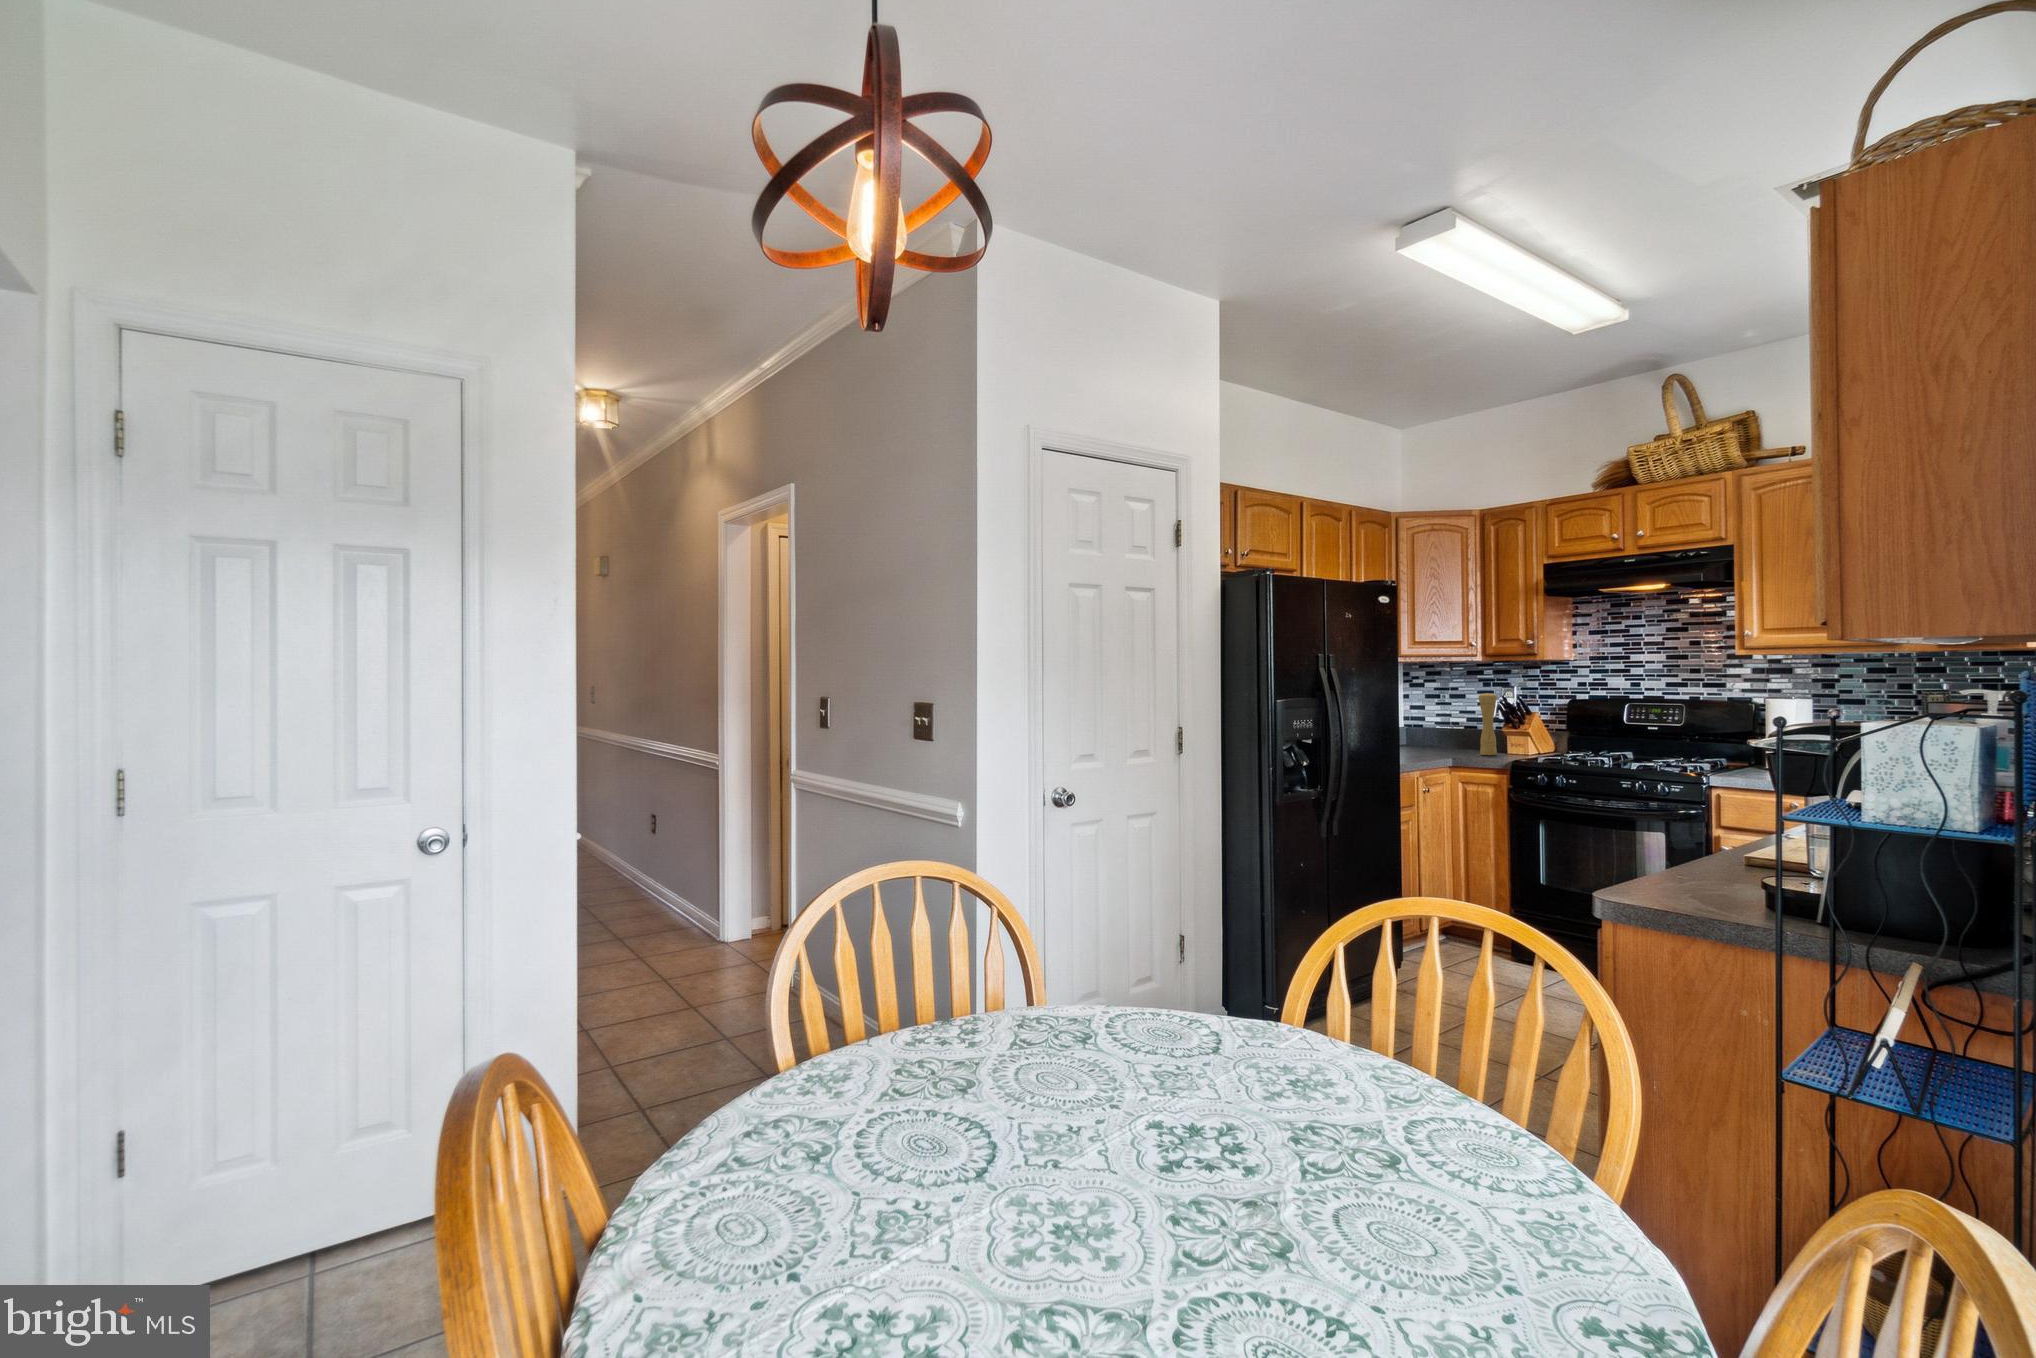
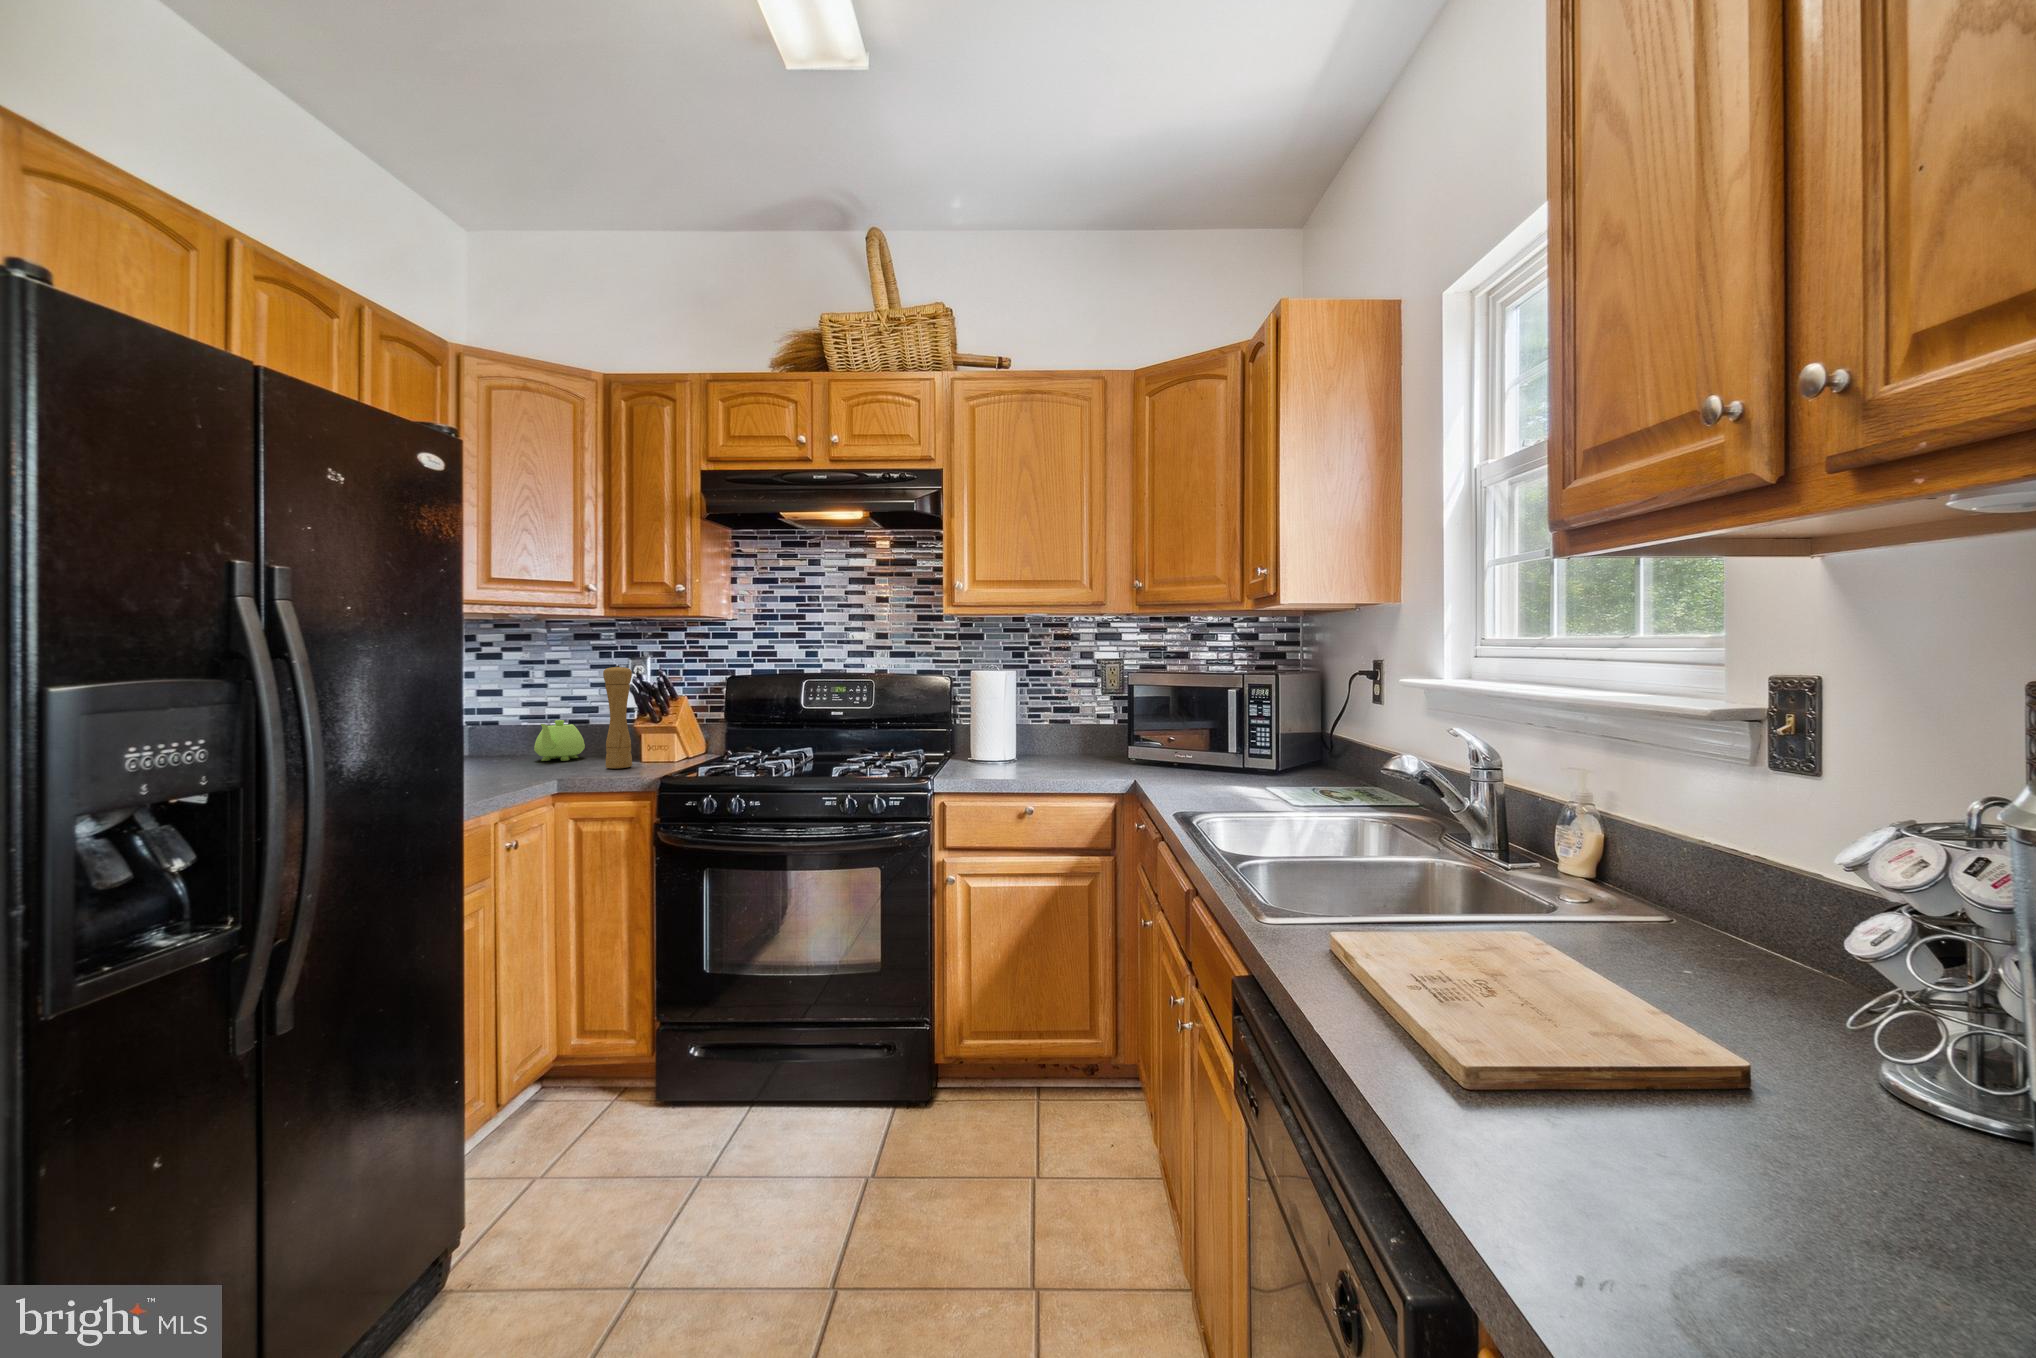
teapot: none [1442,725,1472,750] -> present [534,720,585,761]

